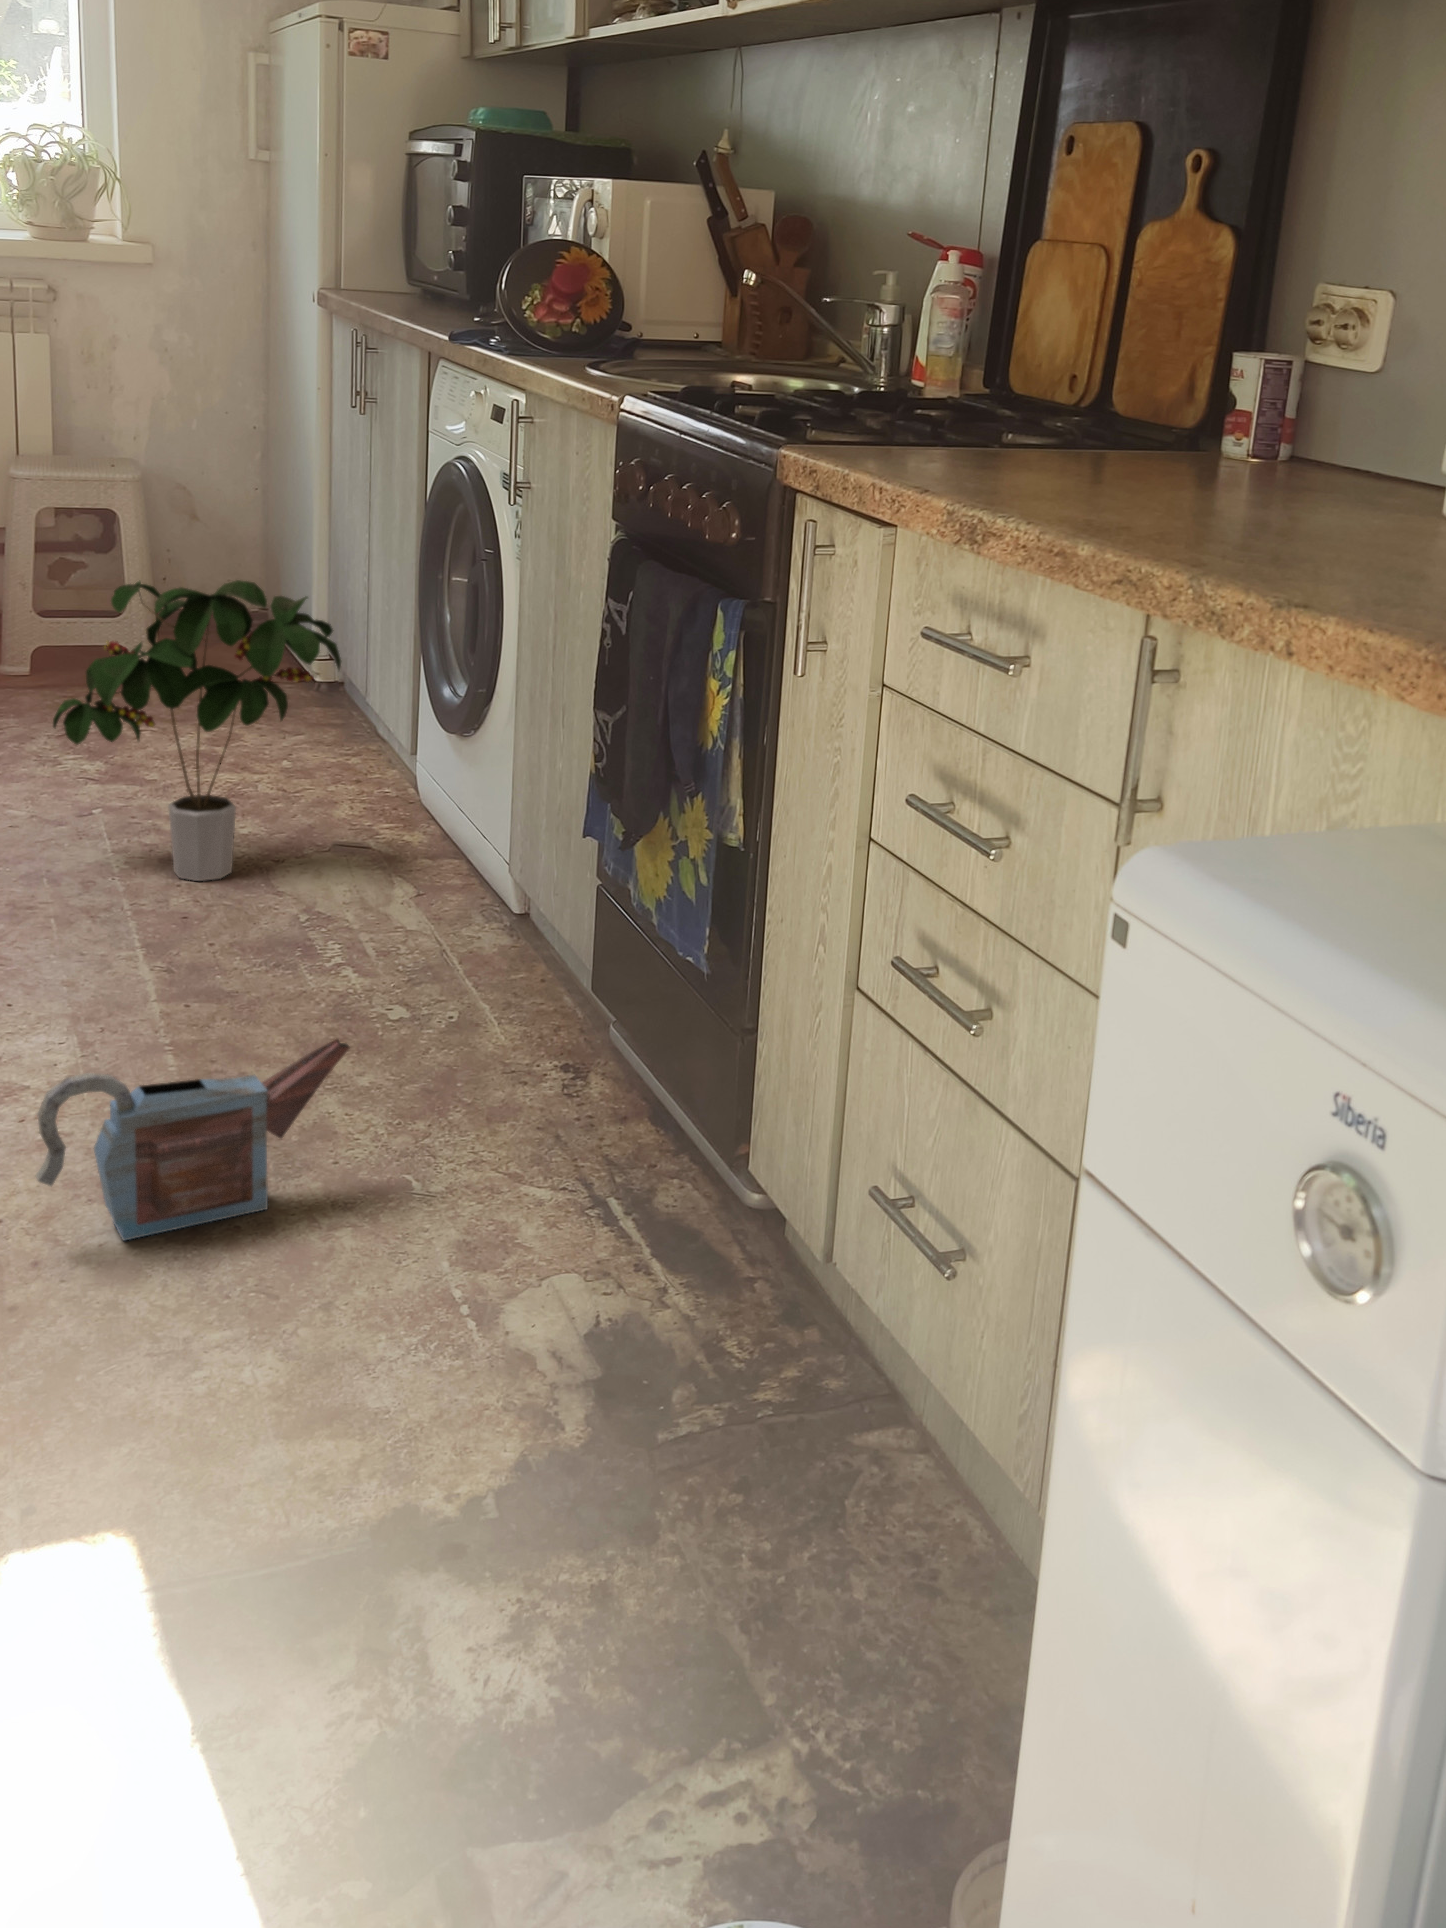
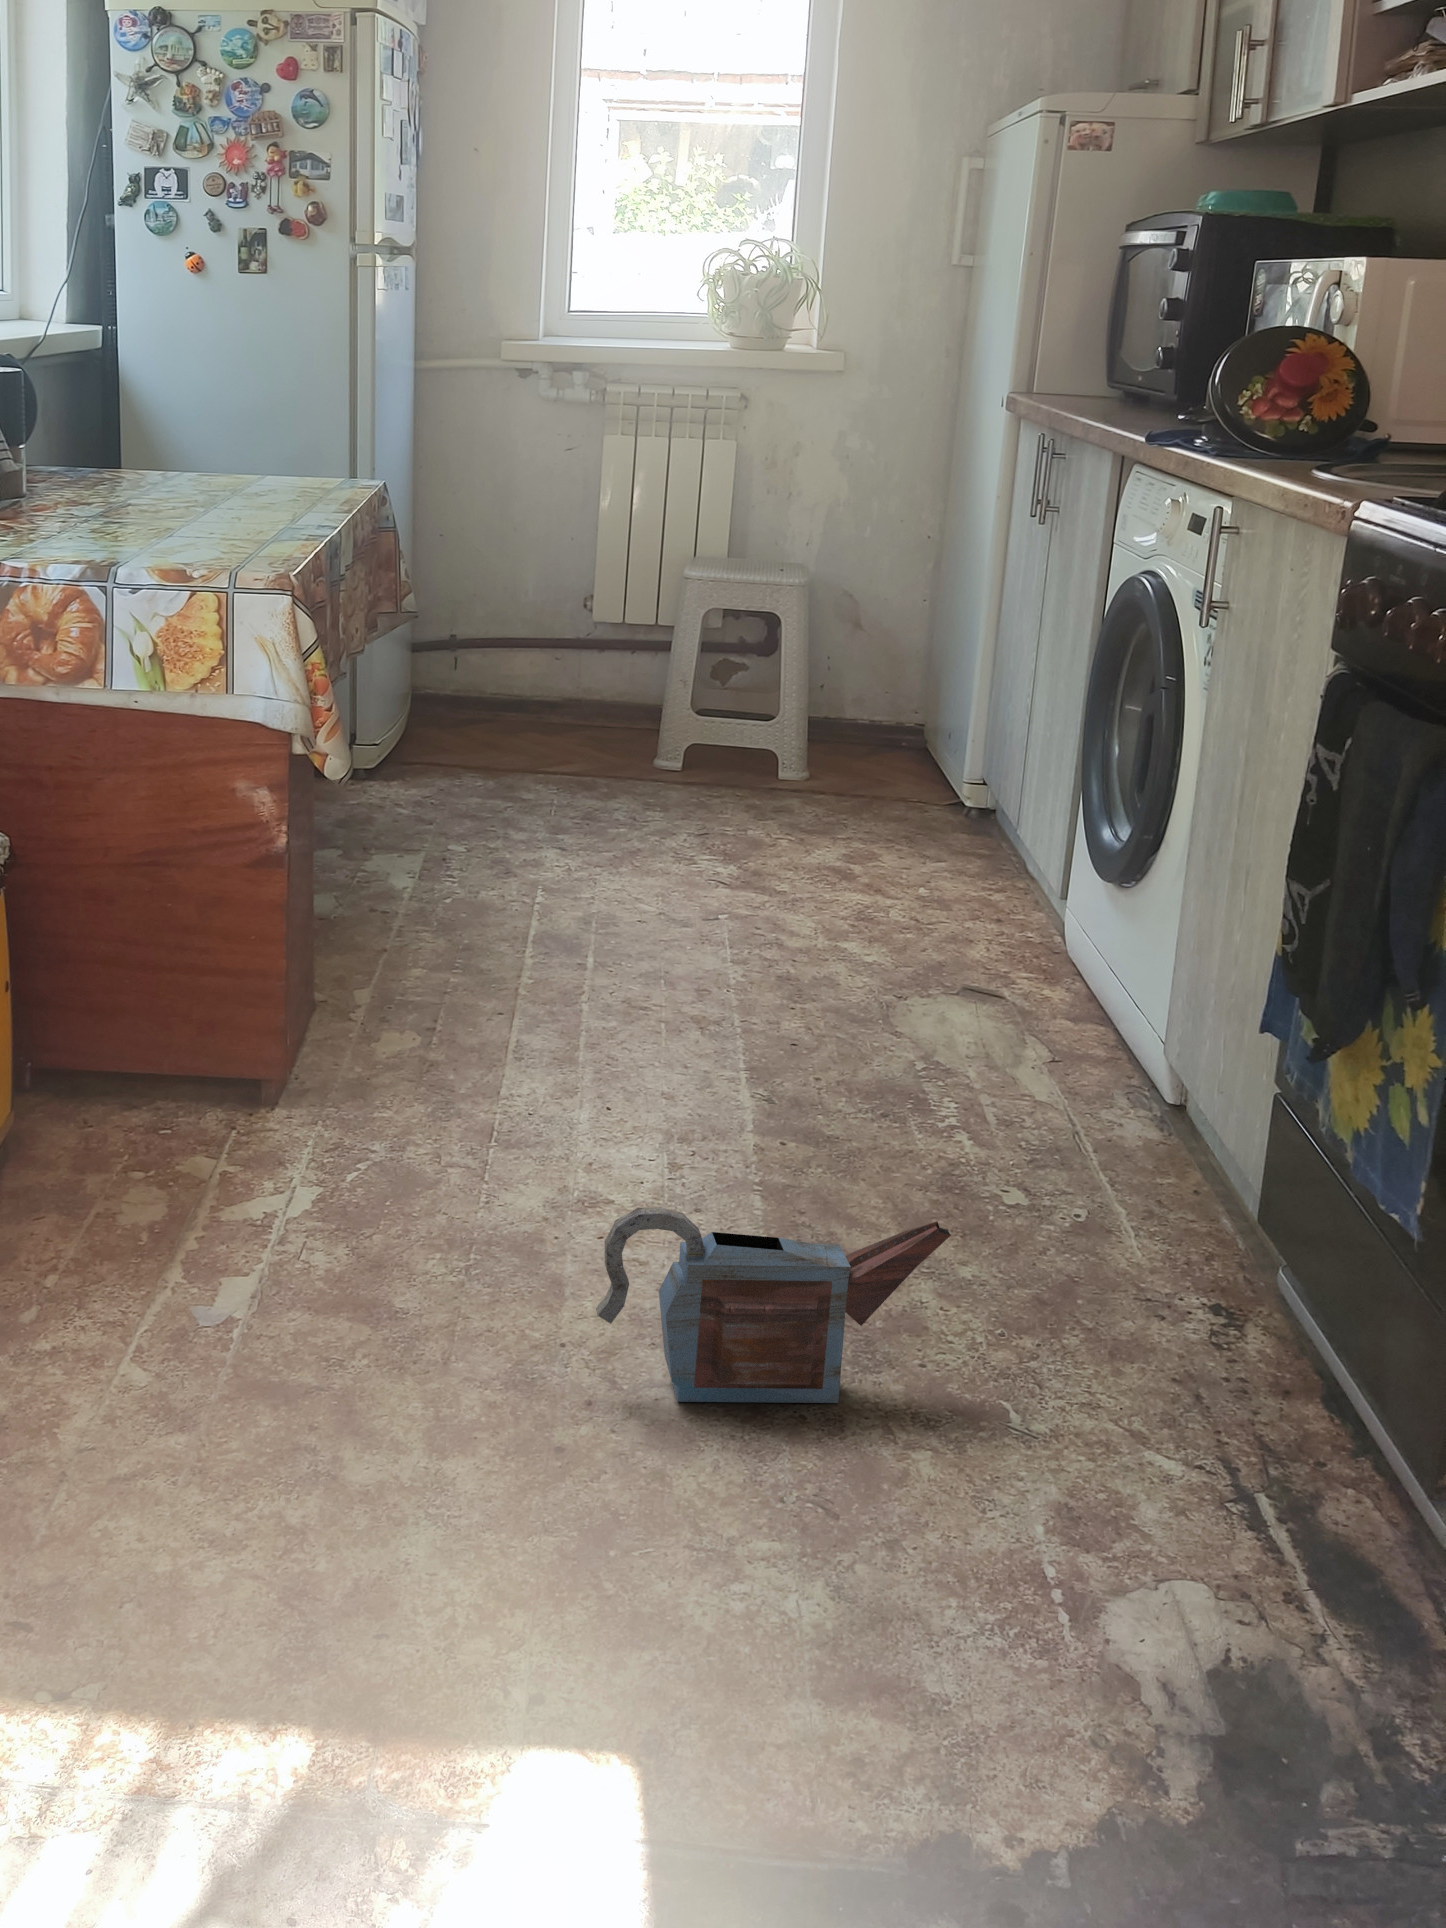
potted plant: present [53,580,341,881] -> none [686,684,992,1010]

